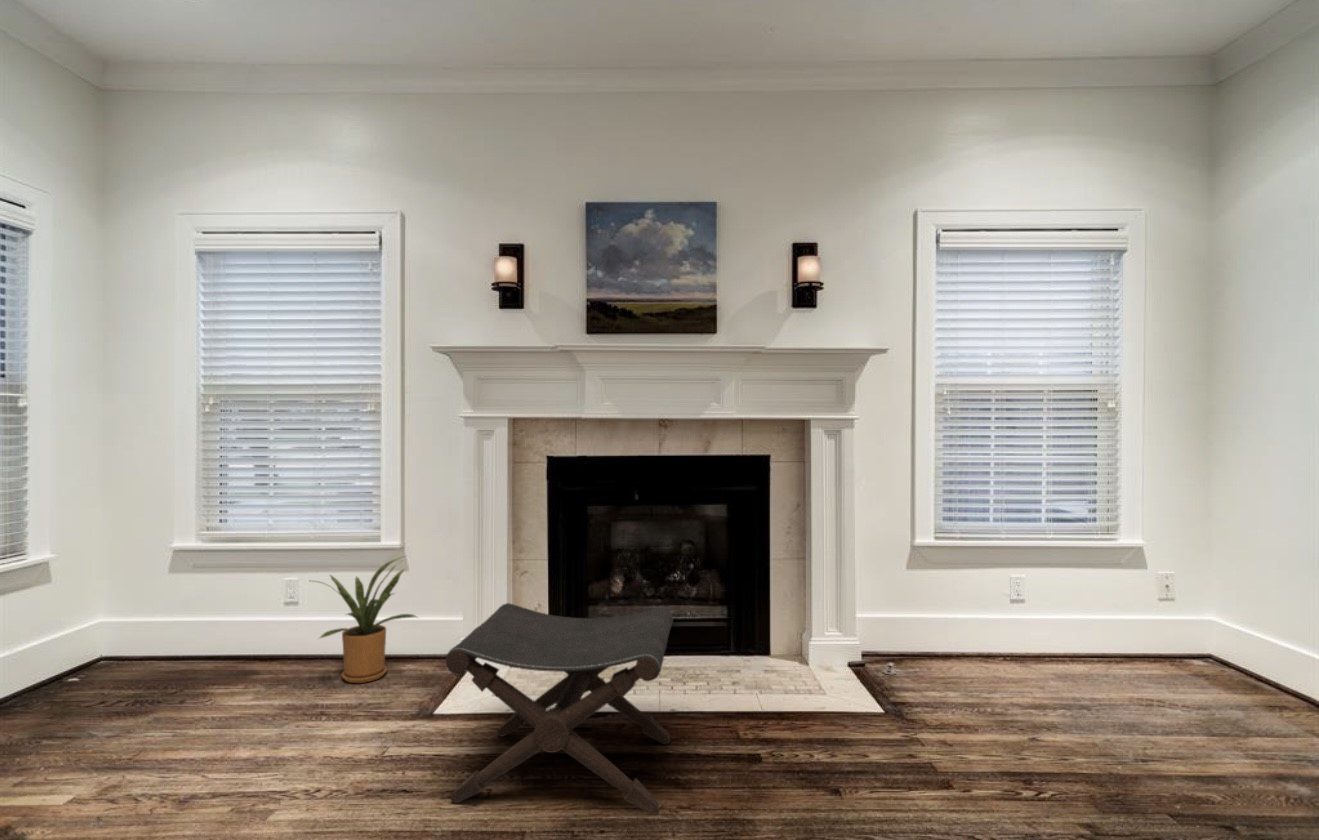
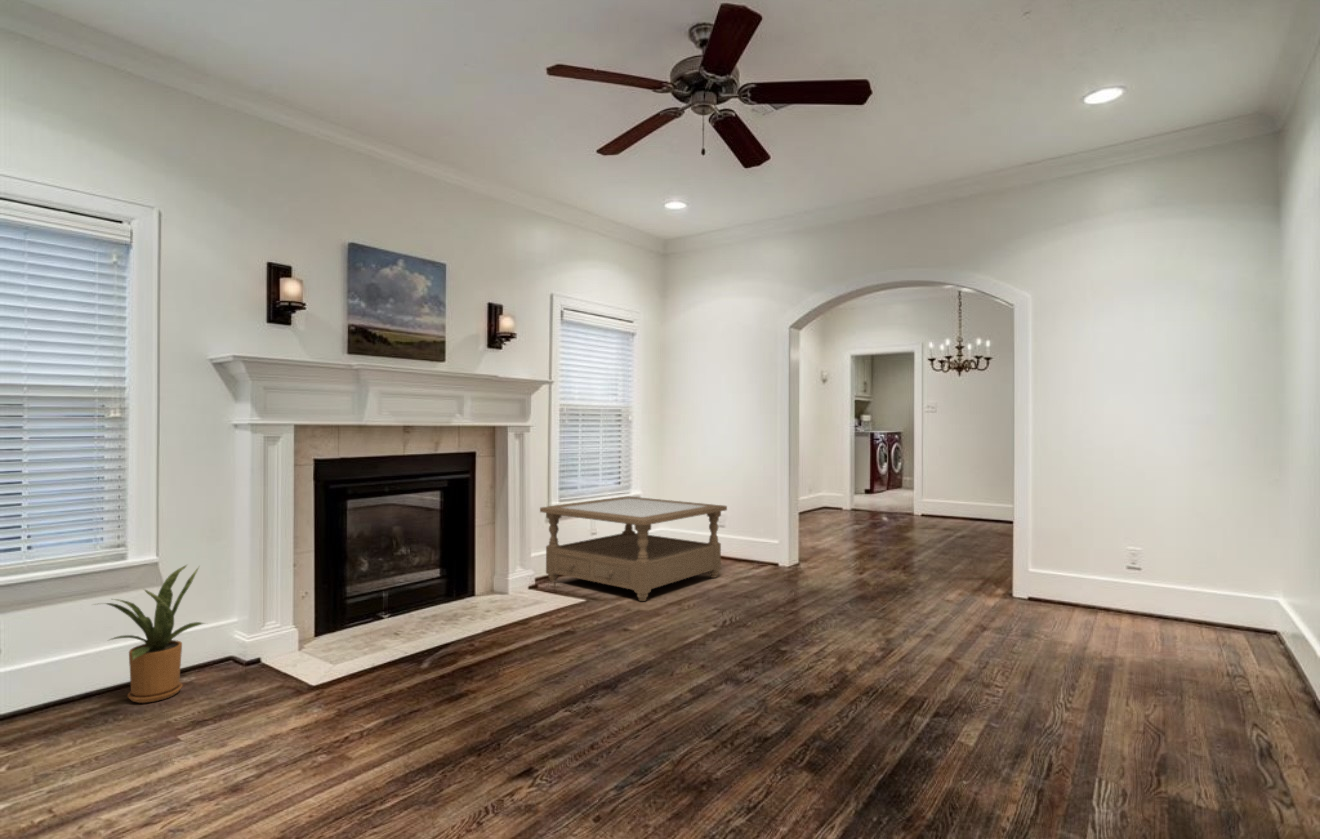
coffee table: none [888,545,1284,759] -> present [540,496,727,601]
footstool: present [446,603,673,814] -> none [381,553,556,701]

